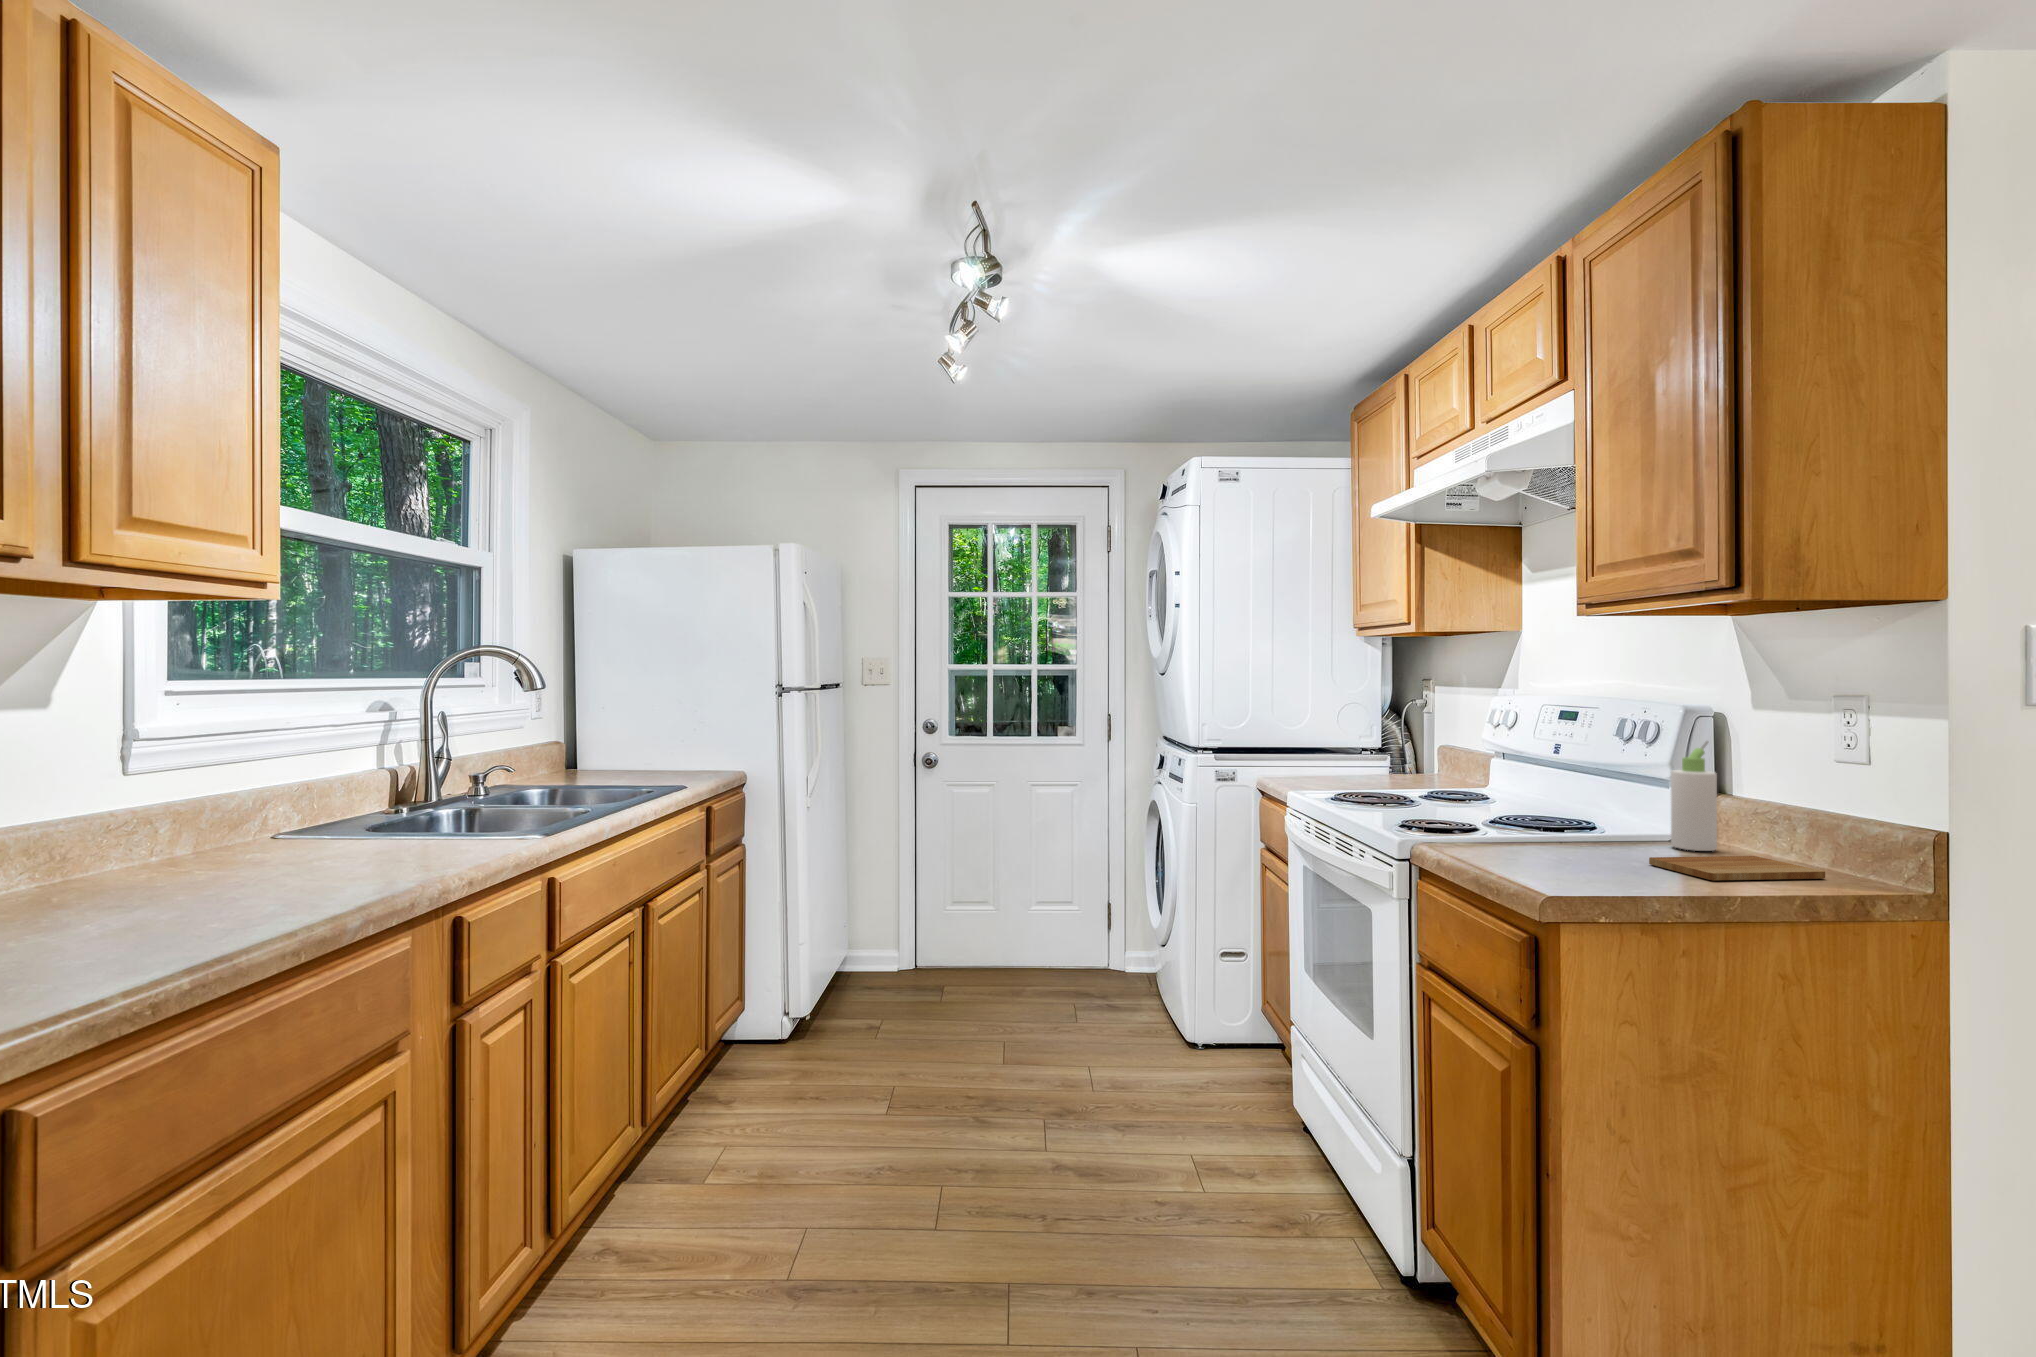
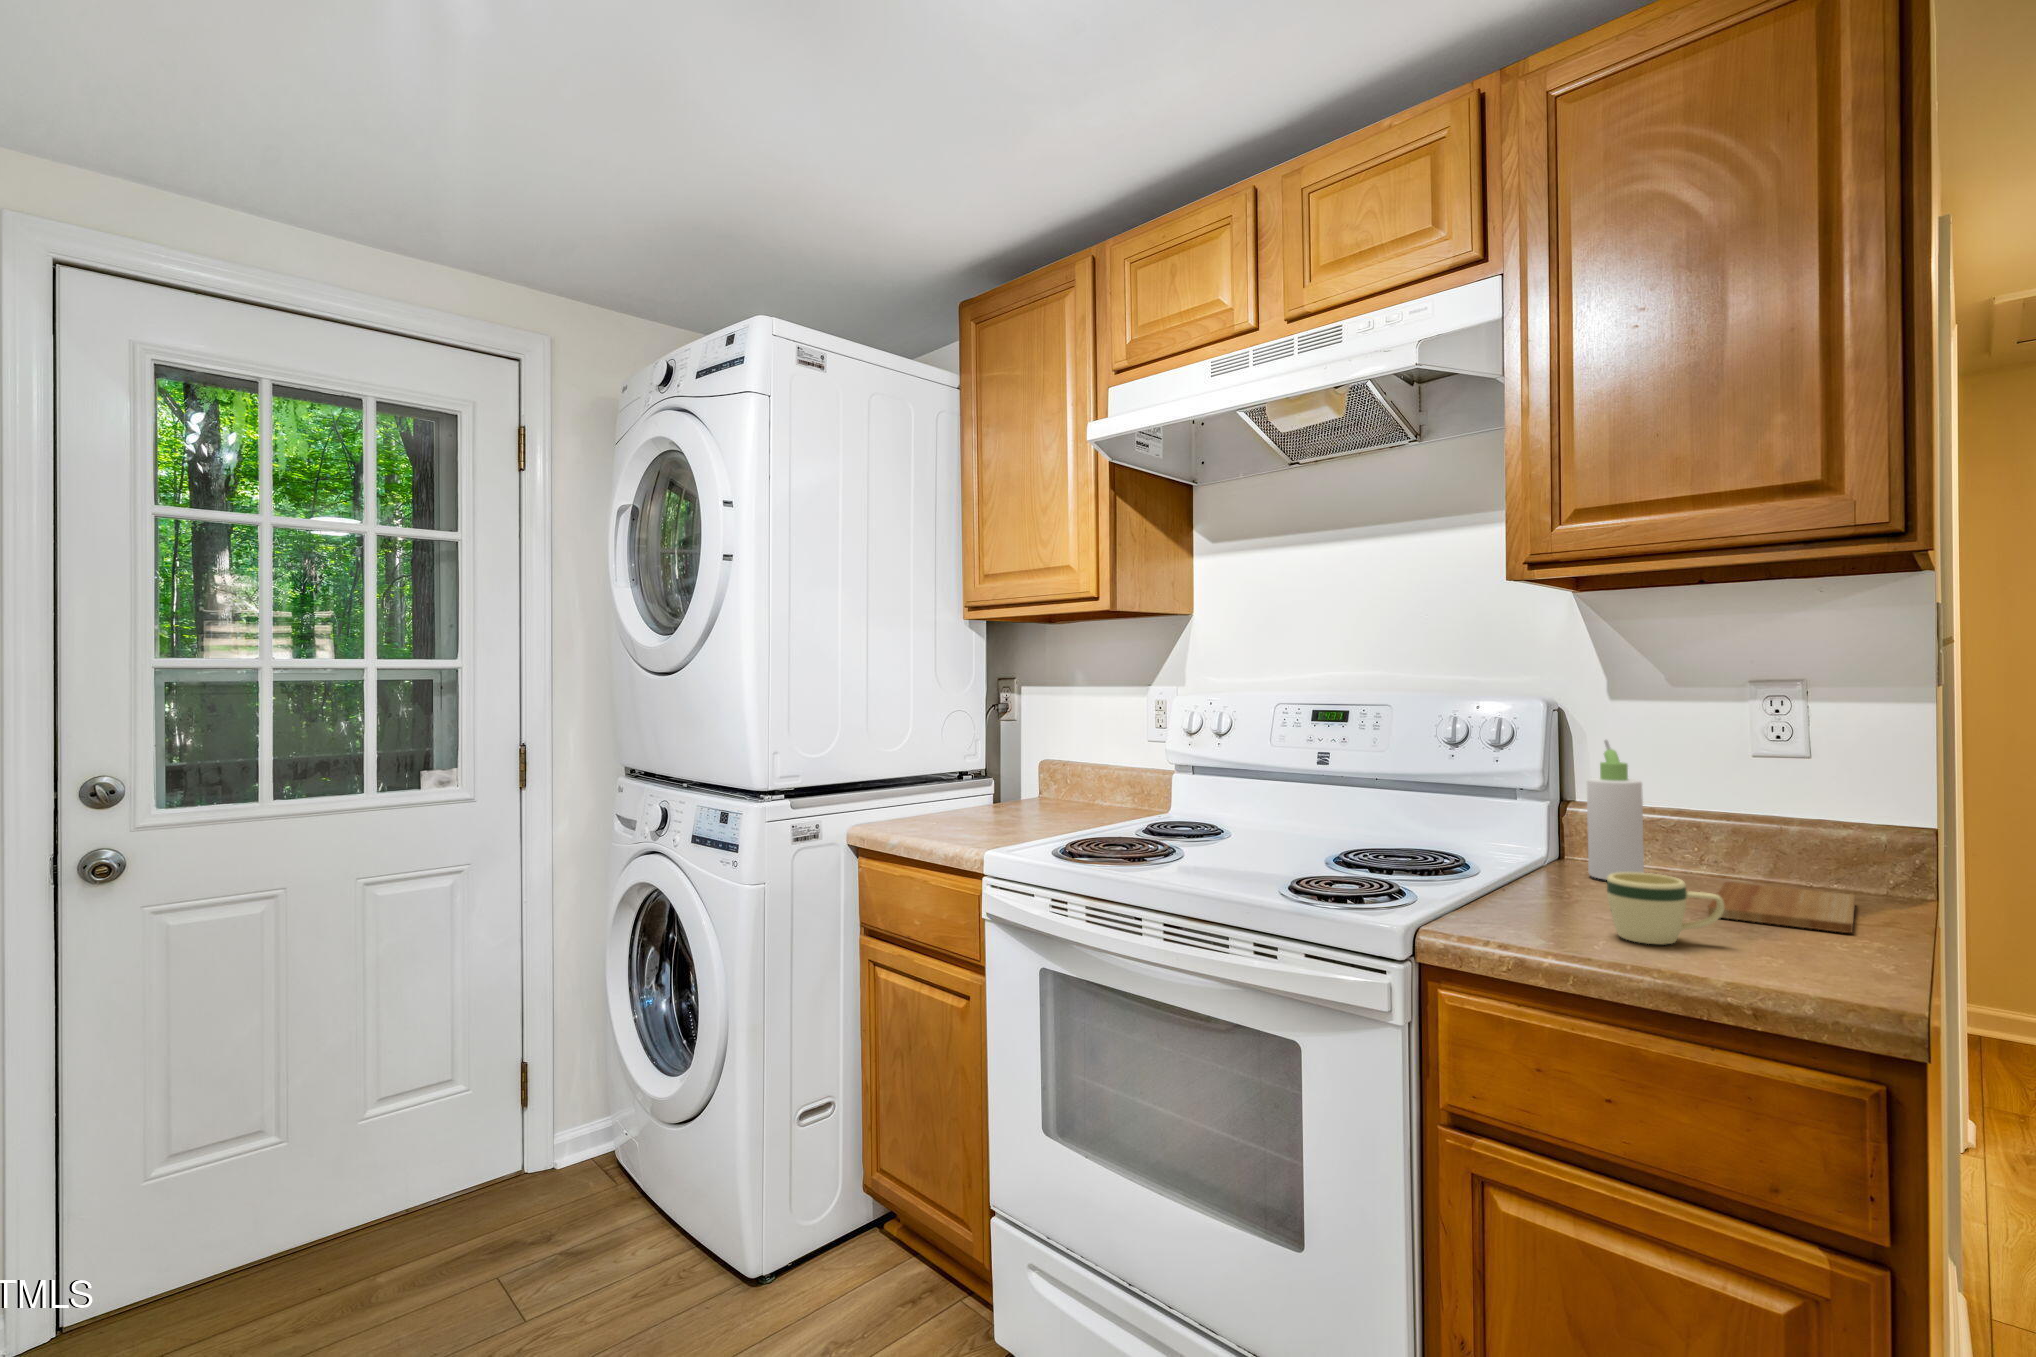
mug: none [1519,819,1582,864] -> present [1607,872,1724,944]

